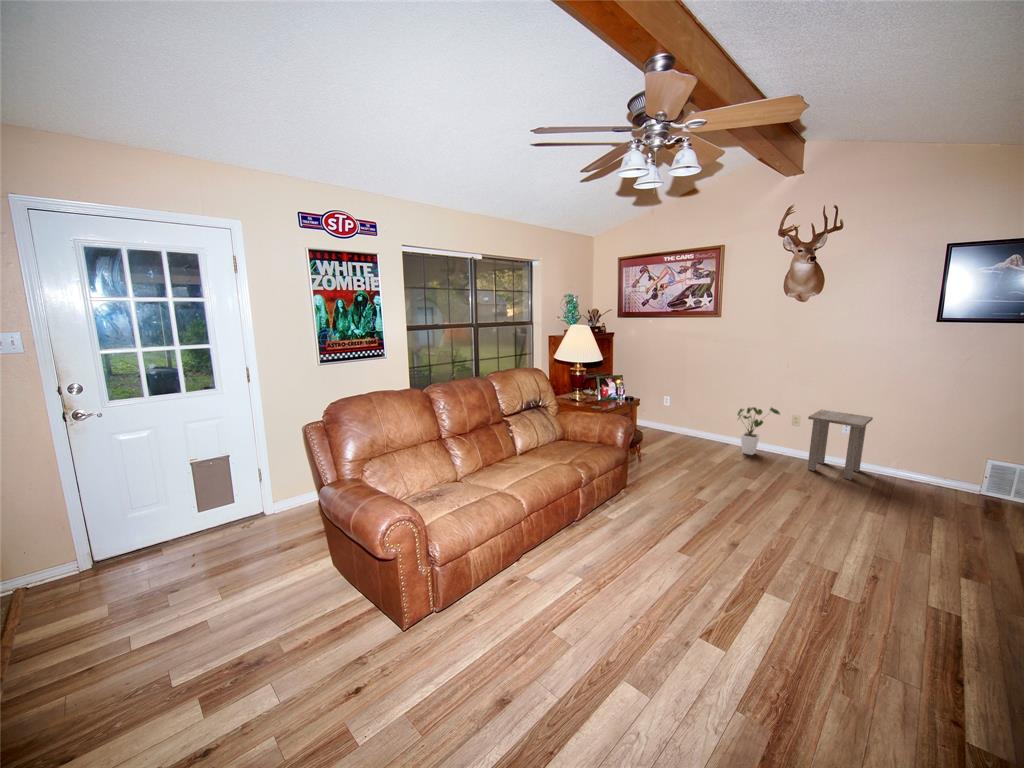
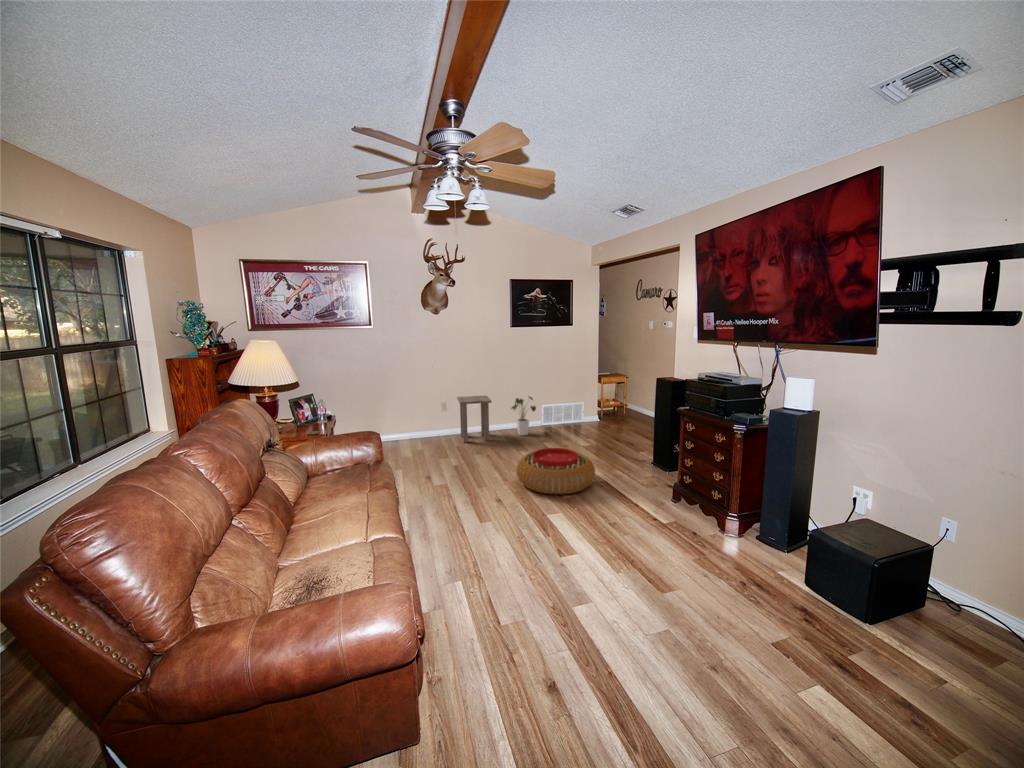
house plant: present [738,407,780,455] -> present [511,396,536,436]
pouf: none [791,511,960,607] -> present [517,448,595,495]

